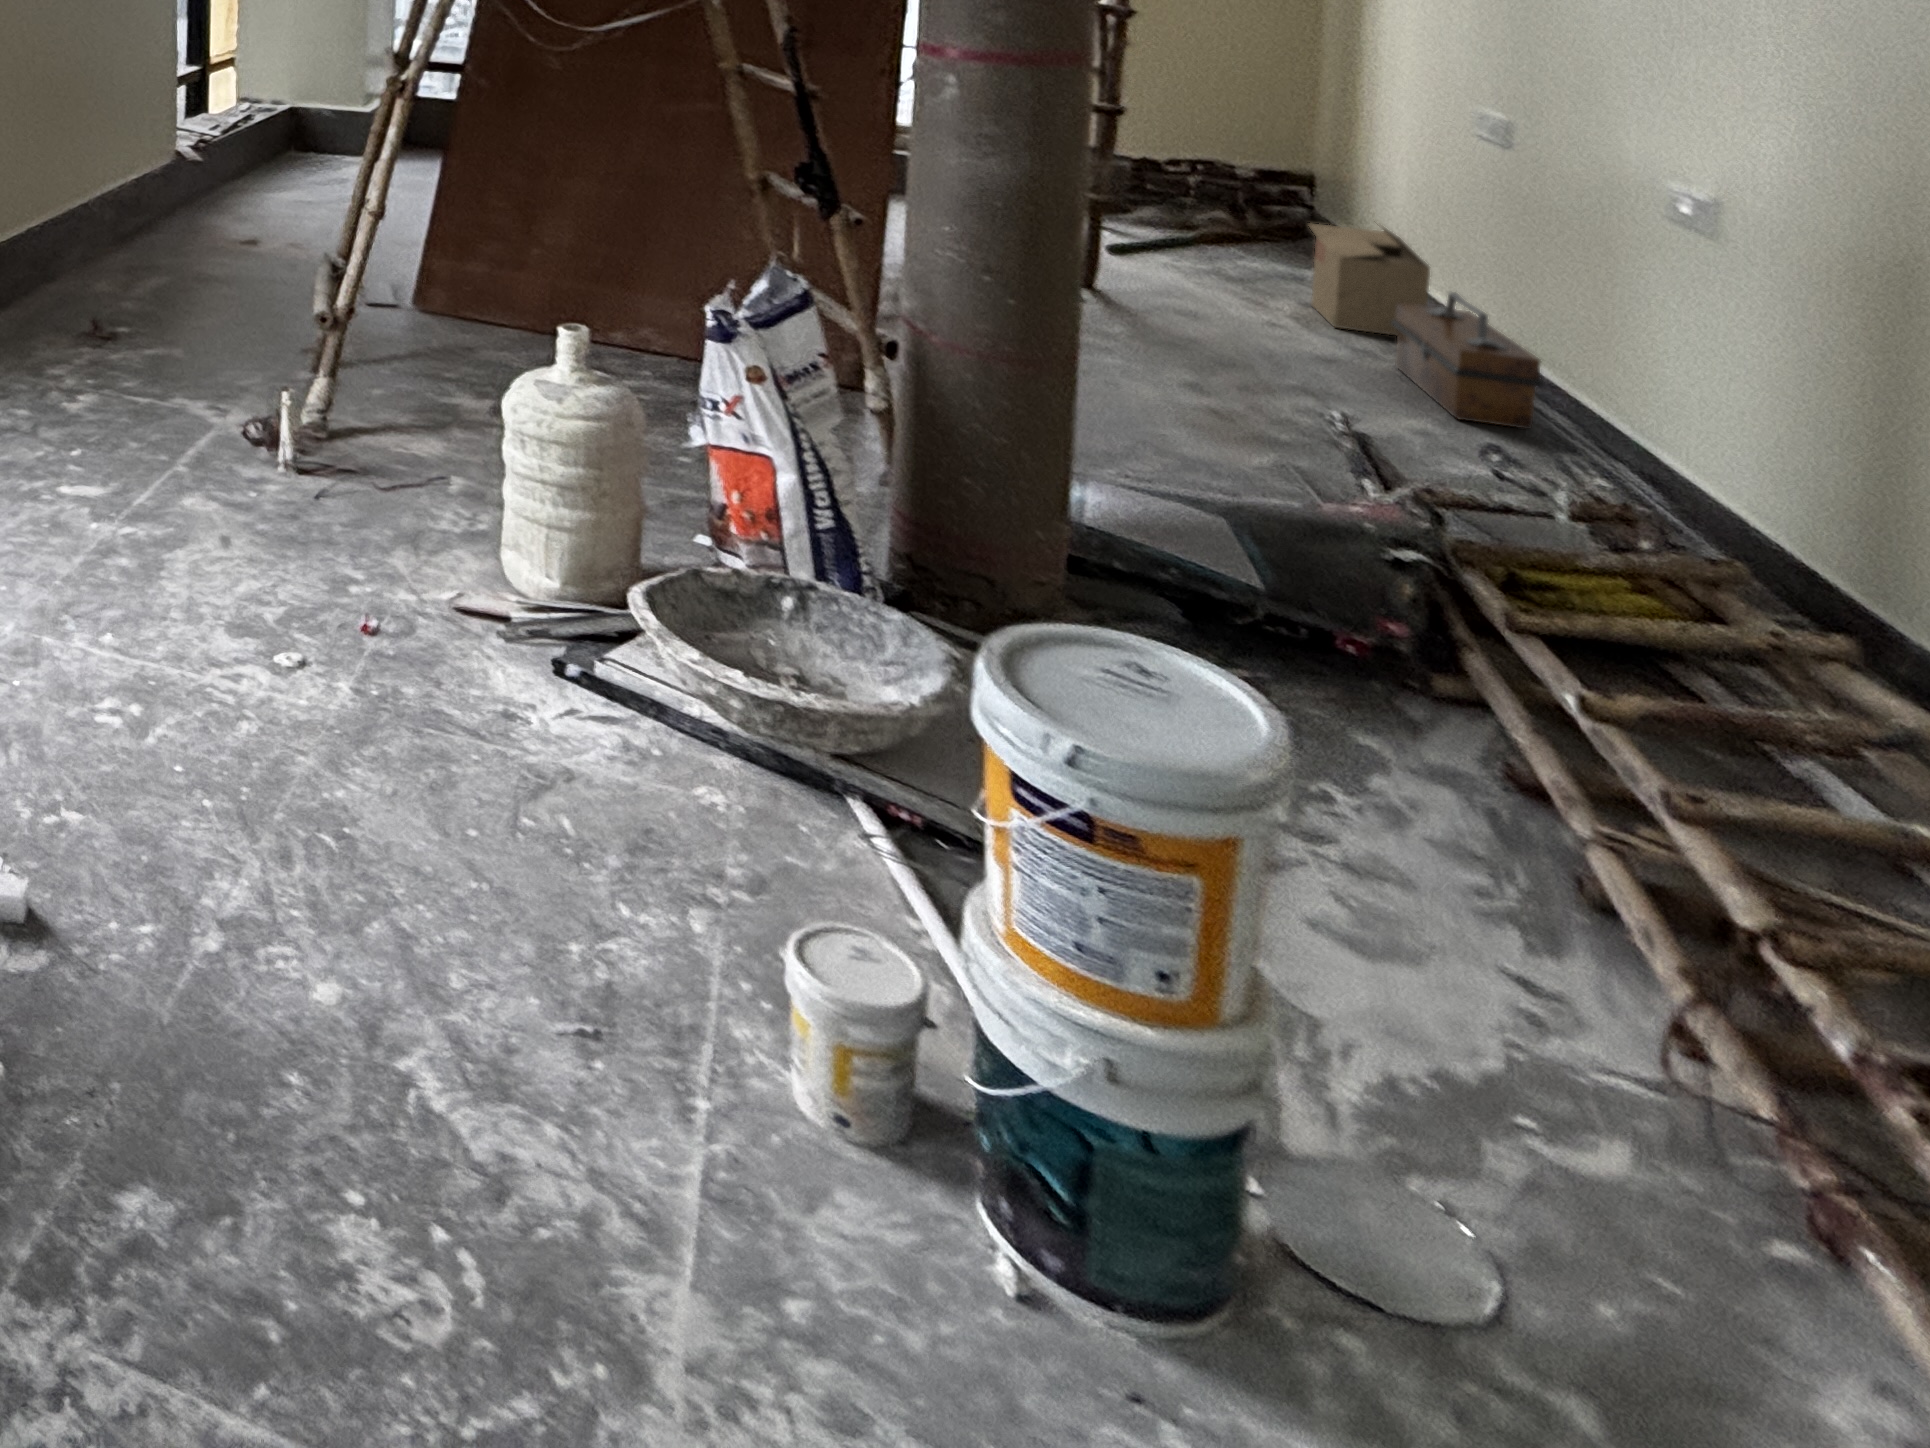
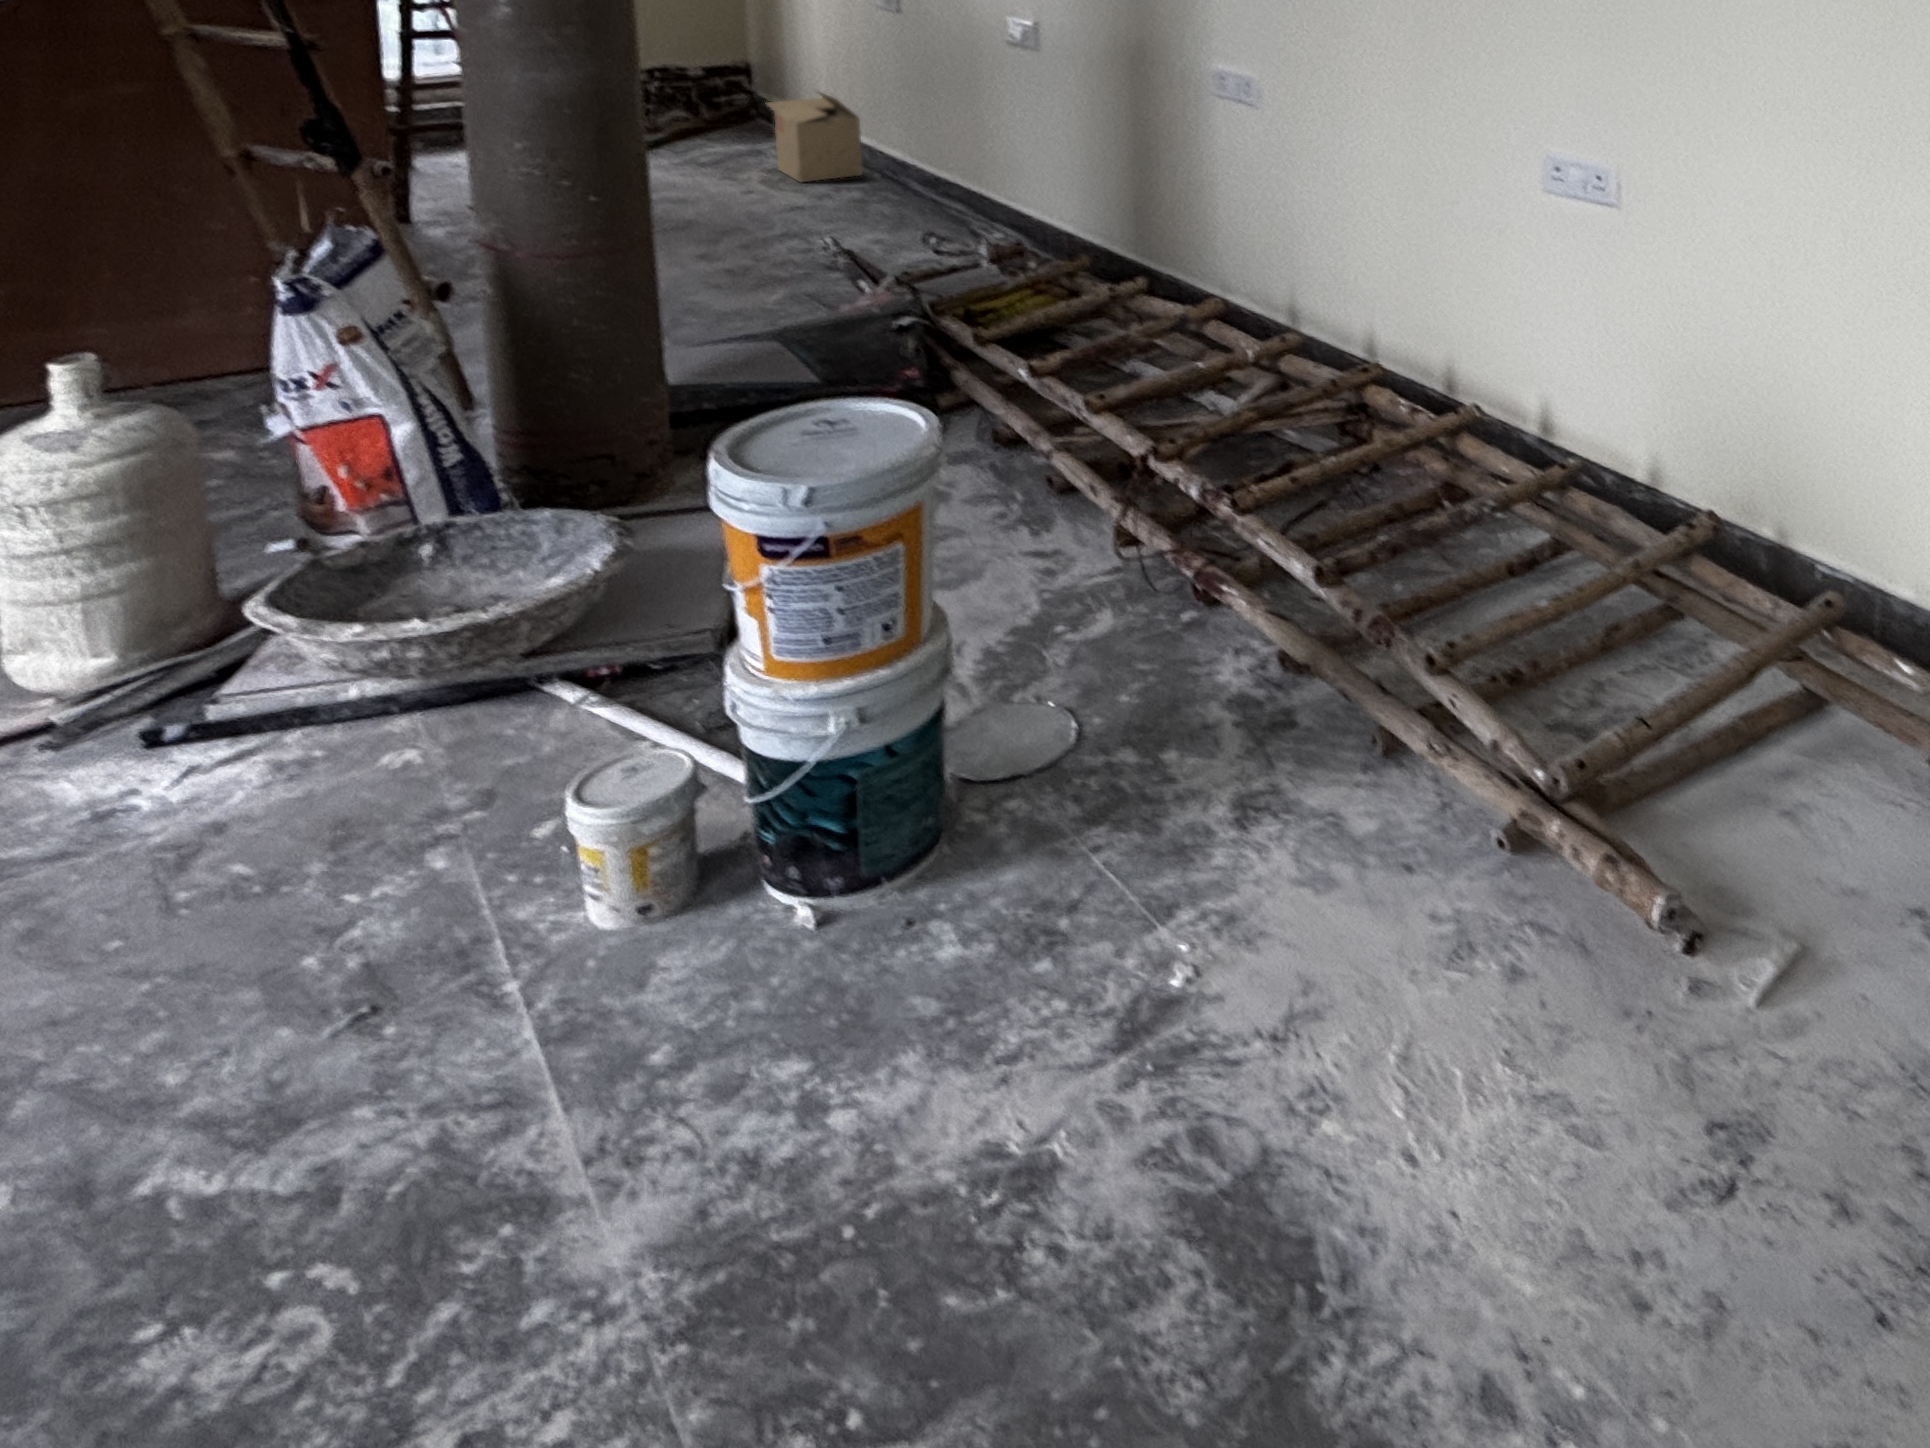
toolbox: present [1391,292,1544,429] -> none [843,131,950,225]

